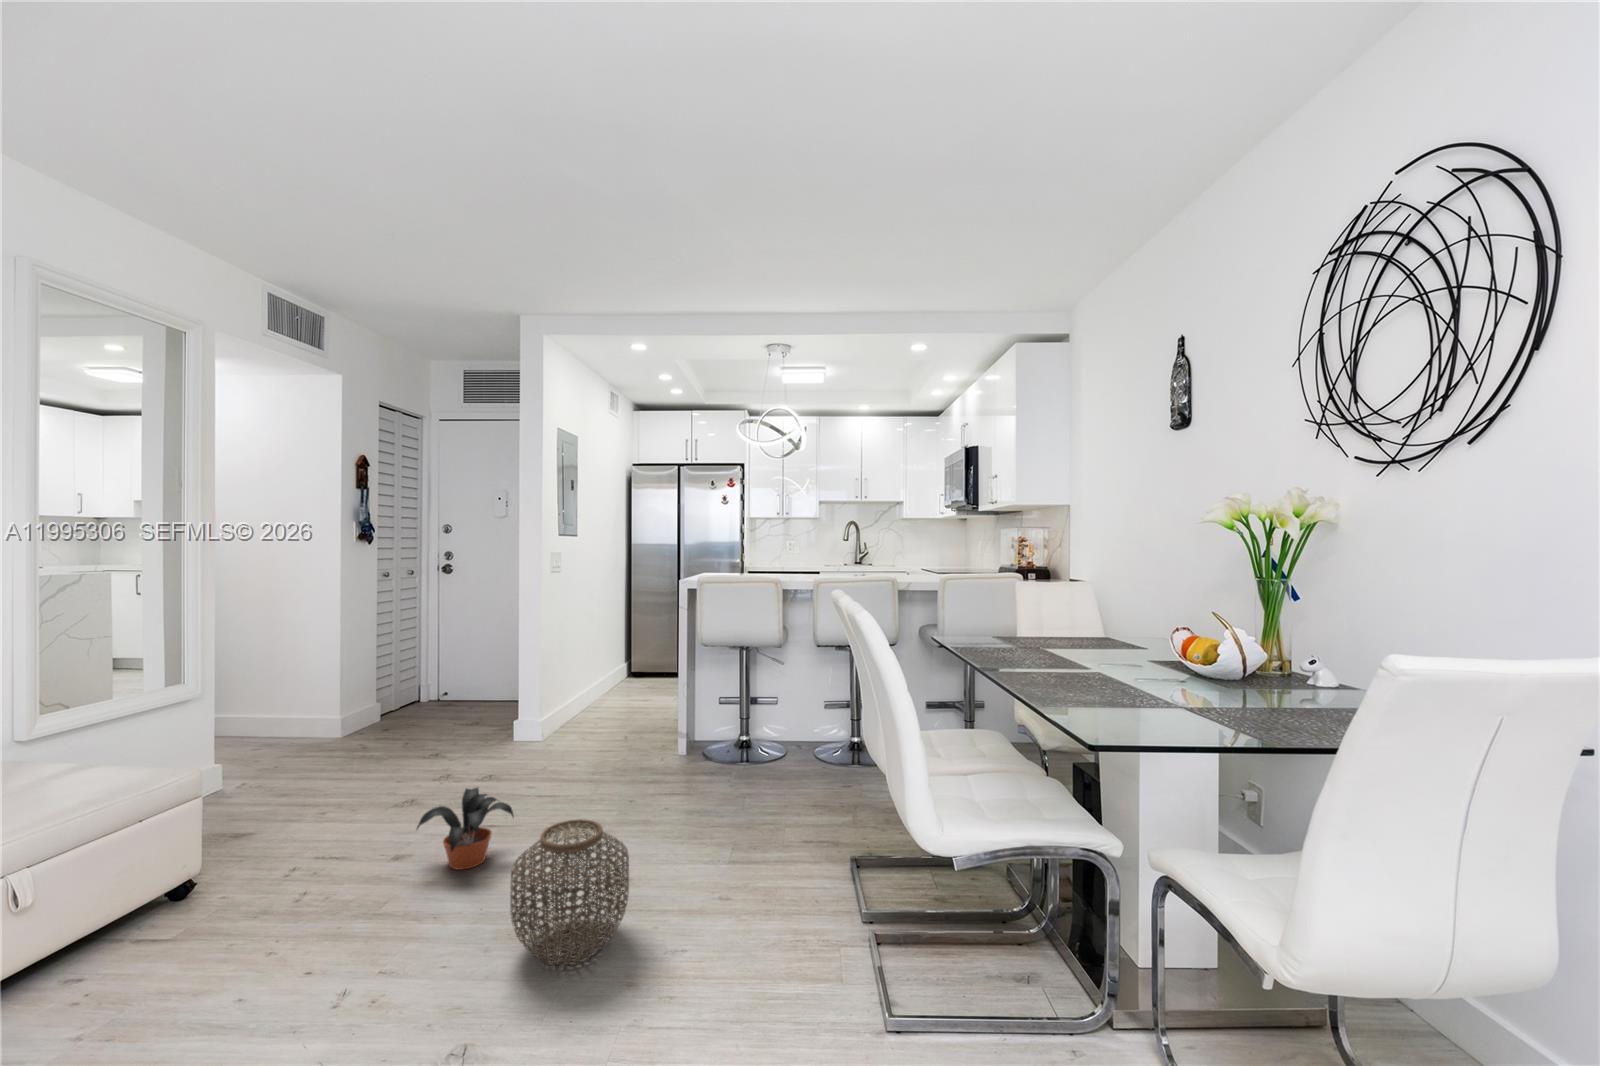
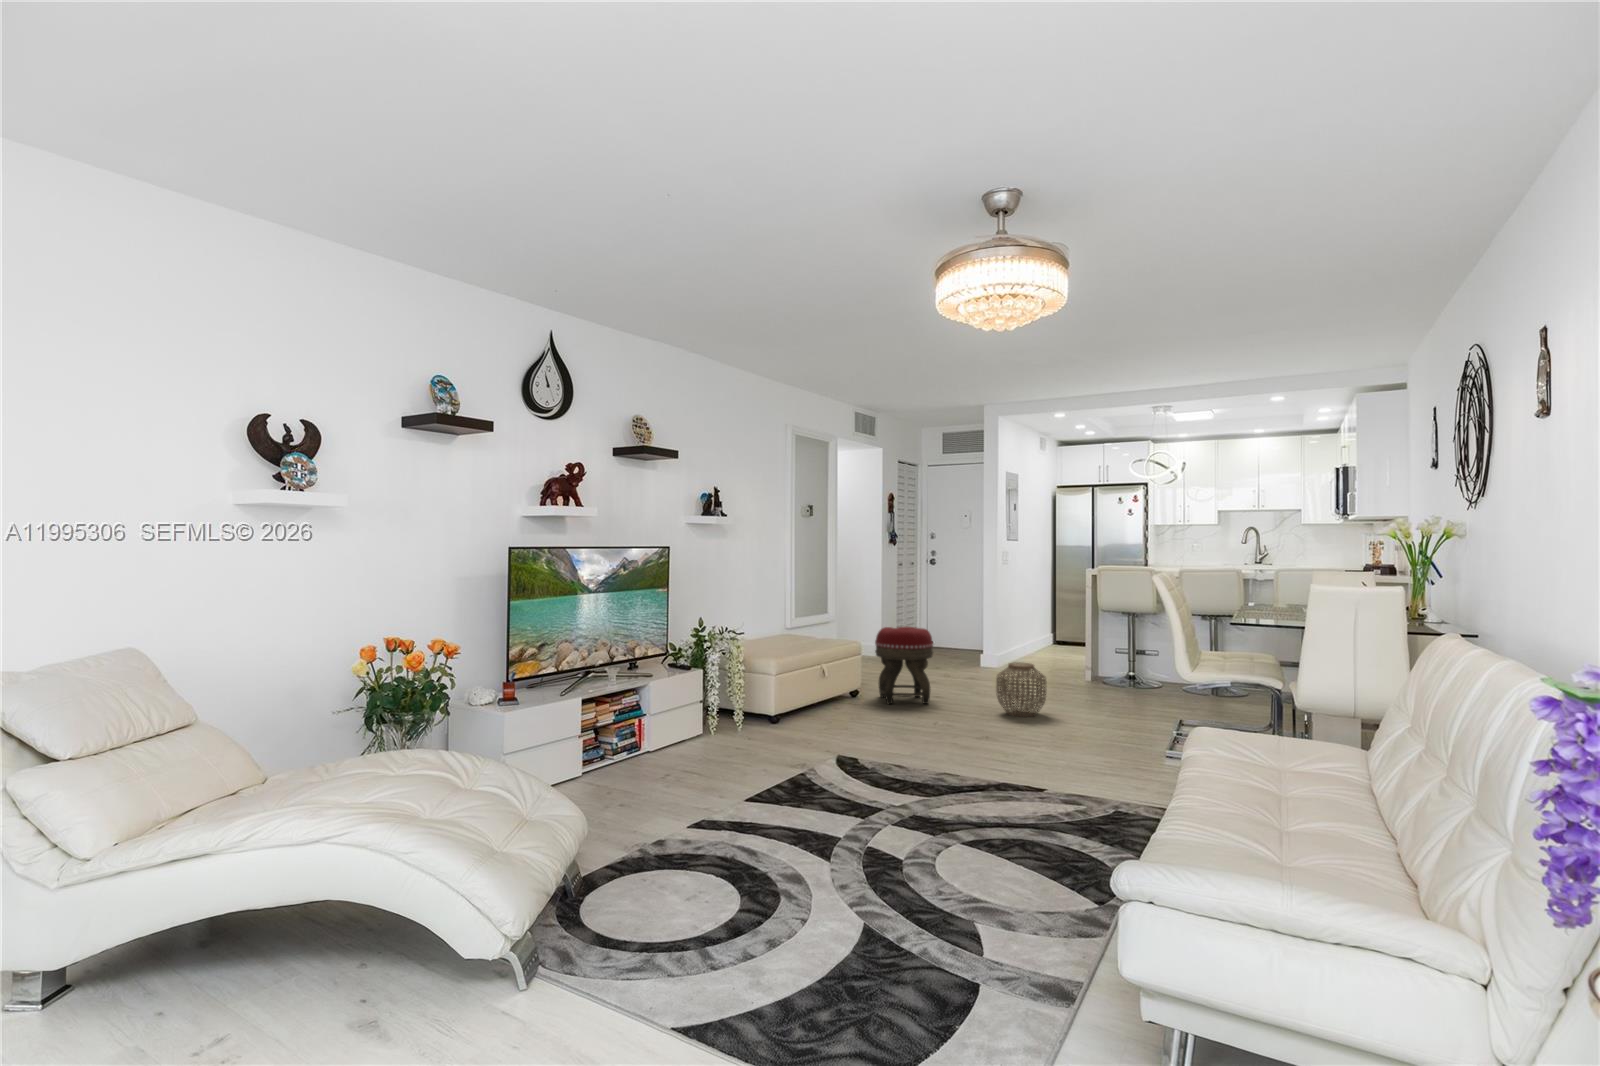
footstool: none [178,748,362,990] -> present [875,627,933,704]
potted plant: present [417,788,514,870] -> none [949,662,992,696]

